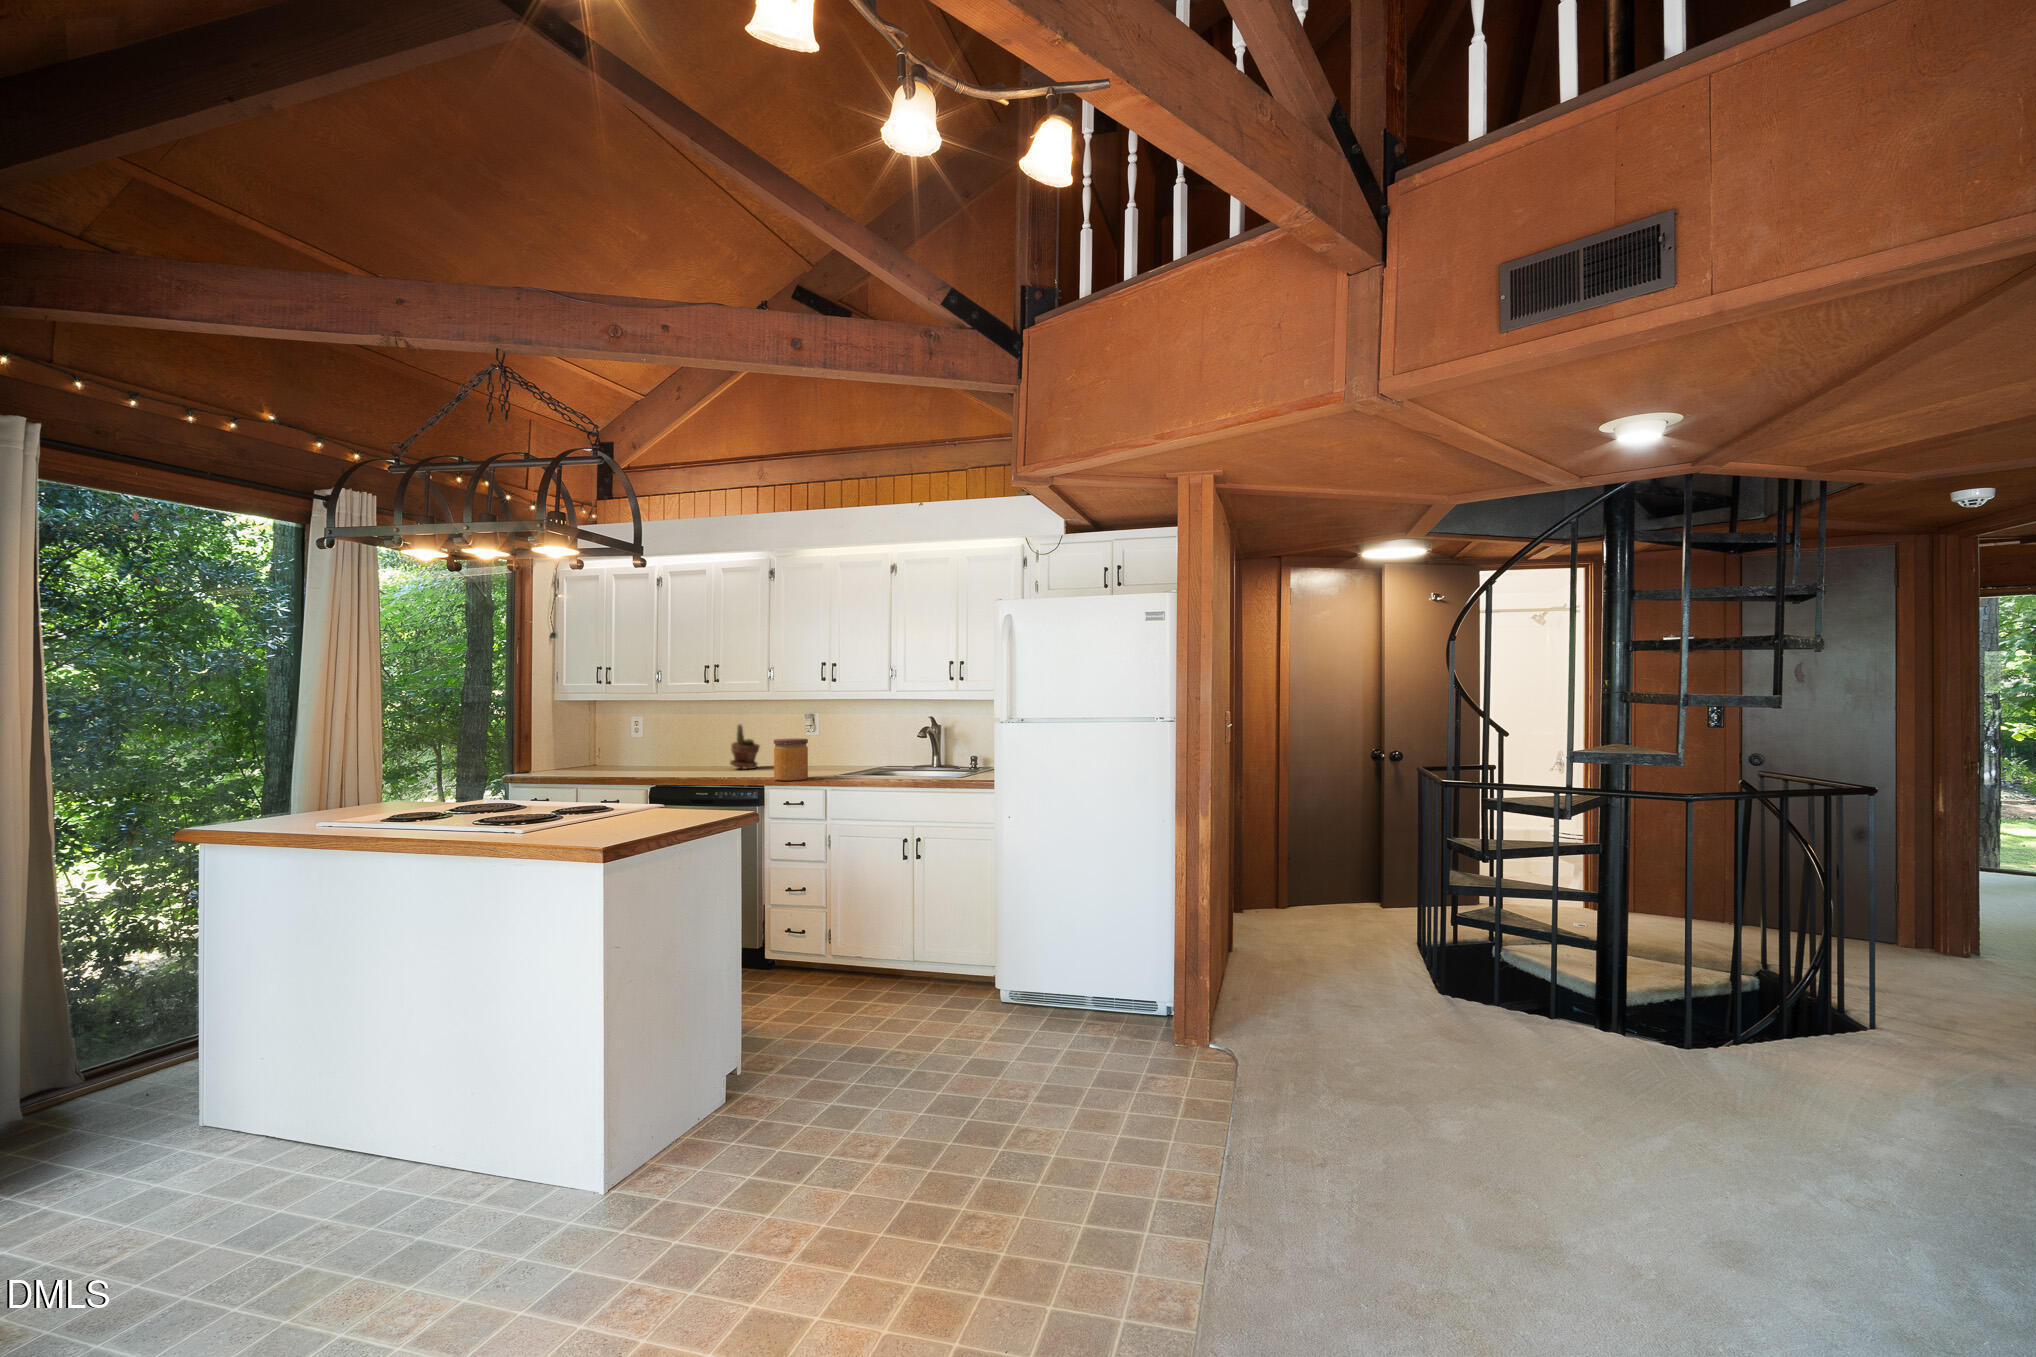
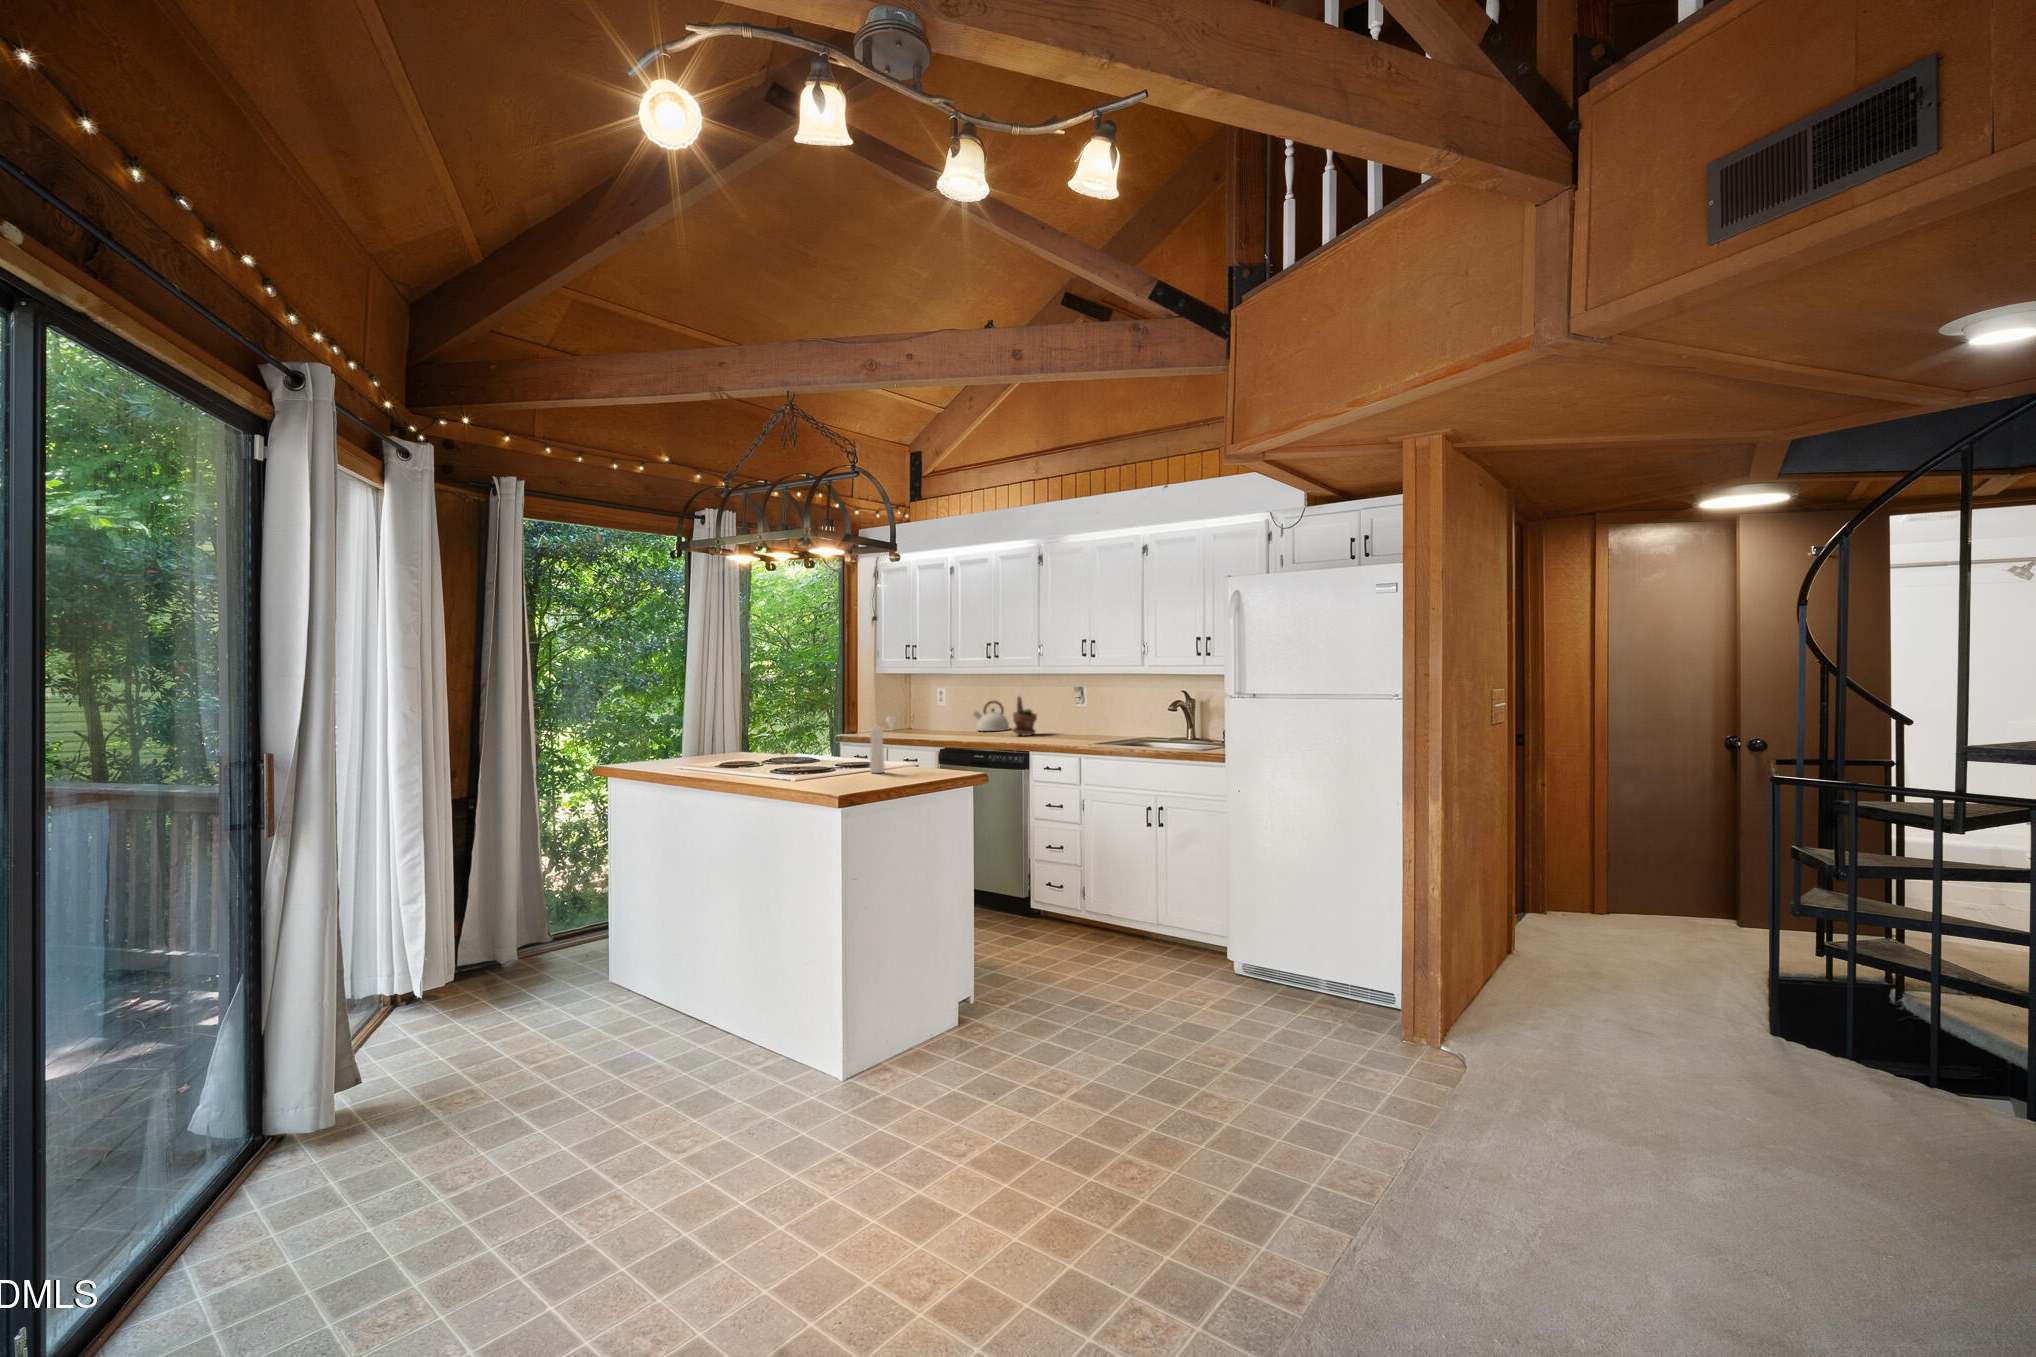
kettle: none [676,730,721,765] -> present [973,701,1009,731]
jar: present [774,738,808,780] -> none [1039,709,1069,747]
pepper mill: none [611,747,642,815] -> present [870,717,896,773]

